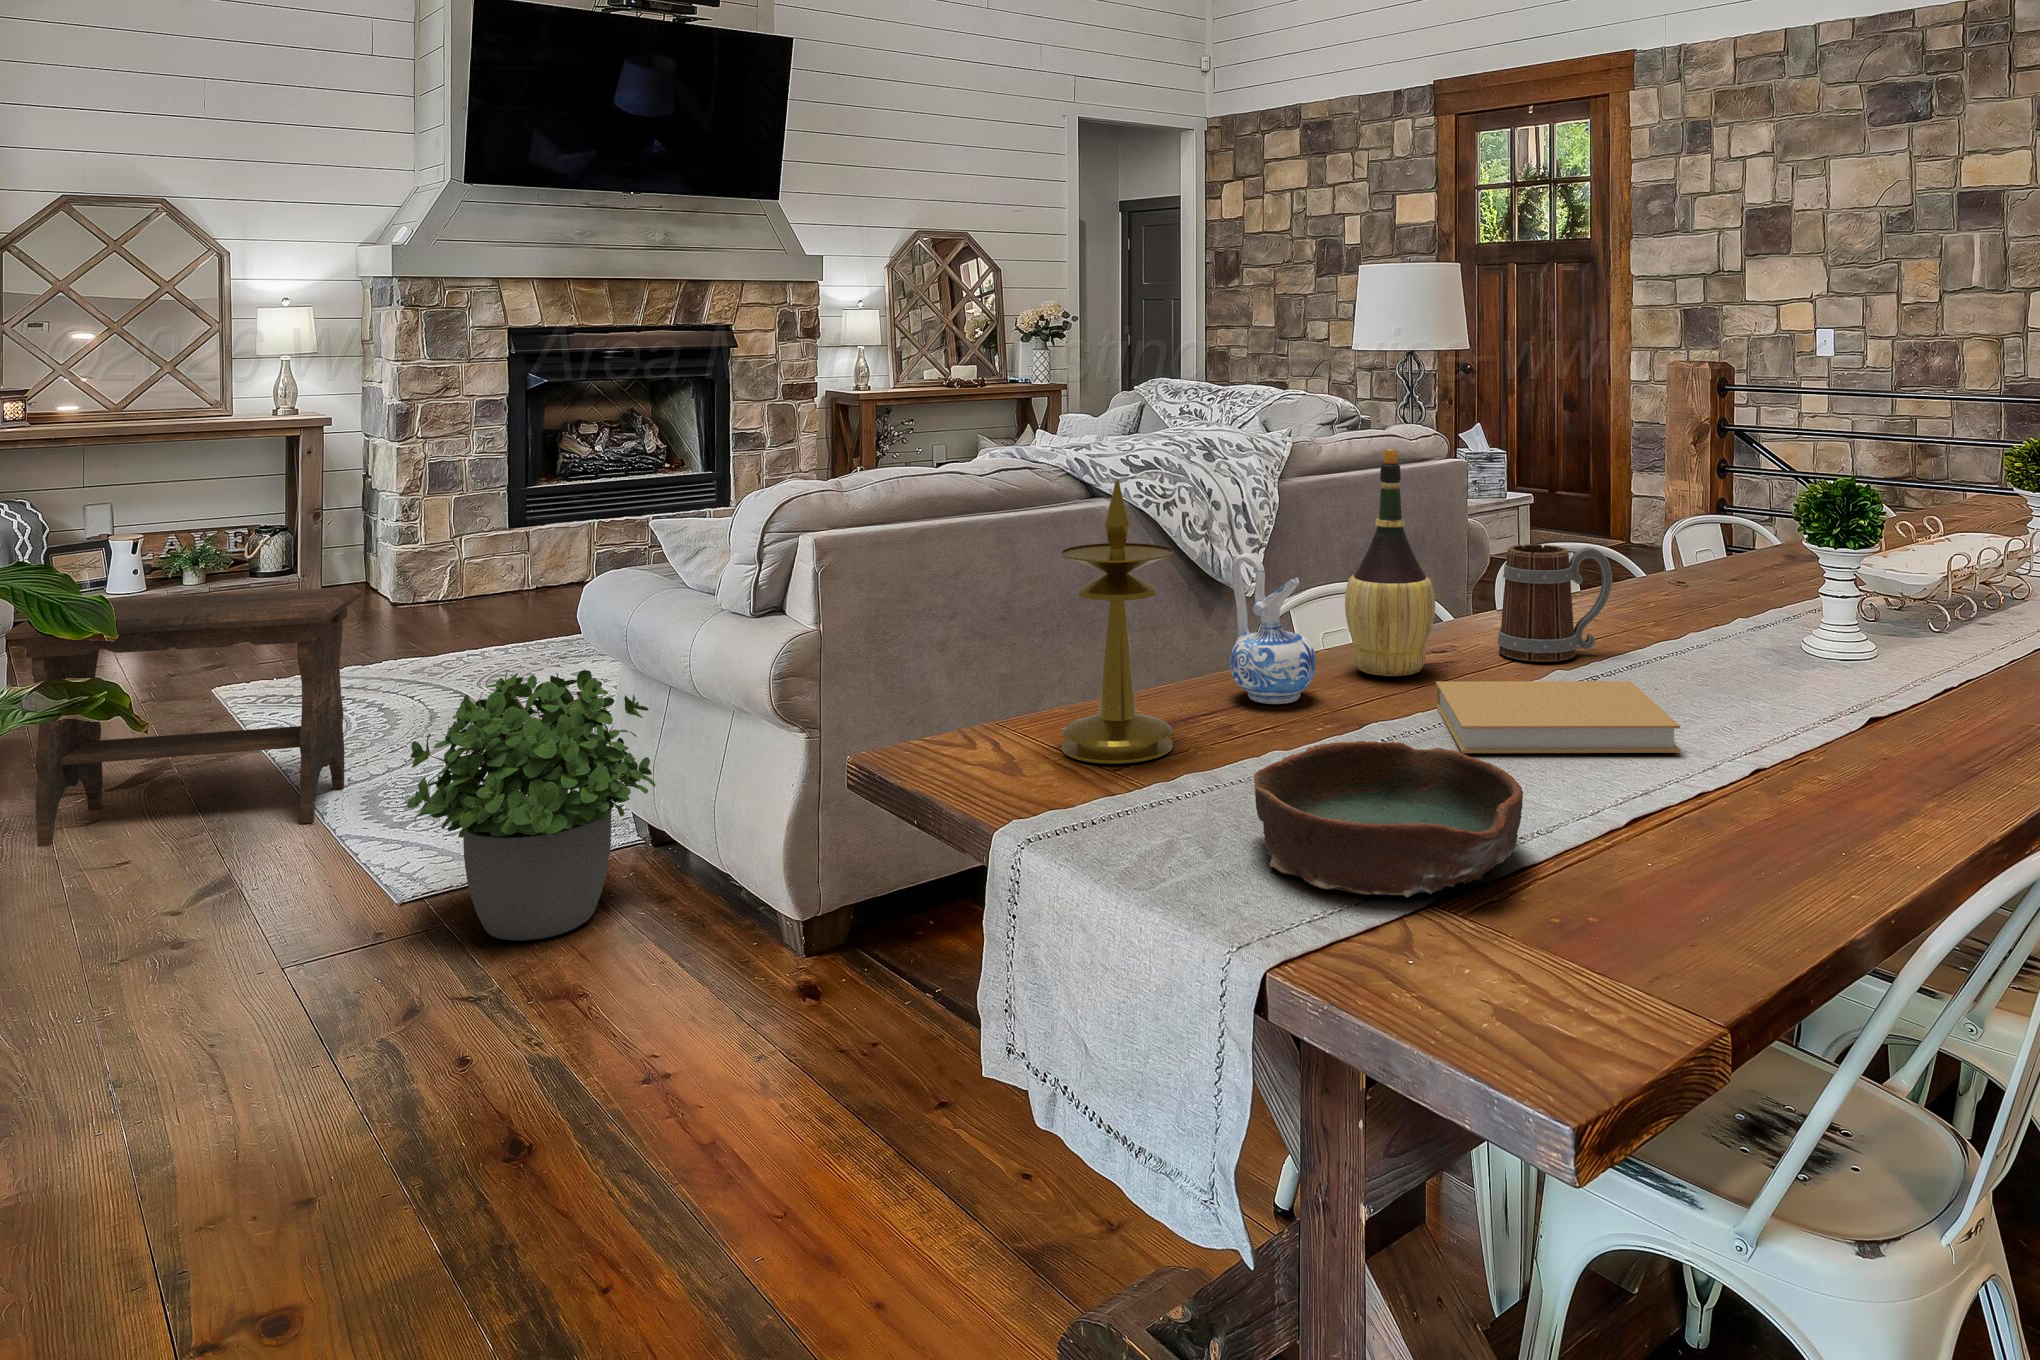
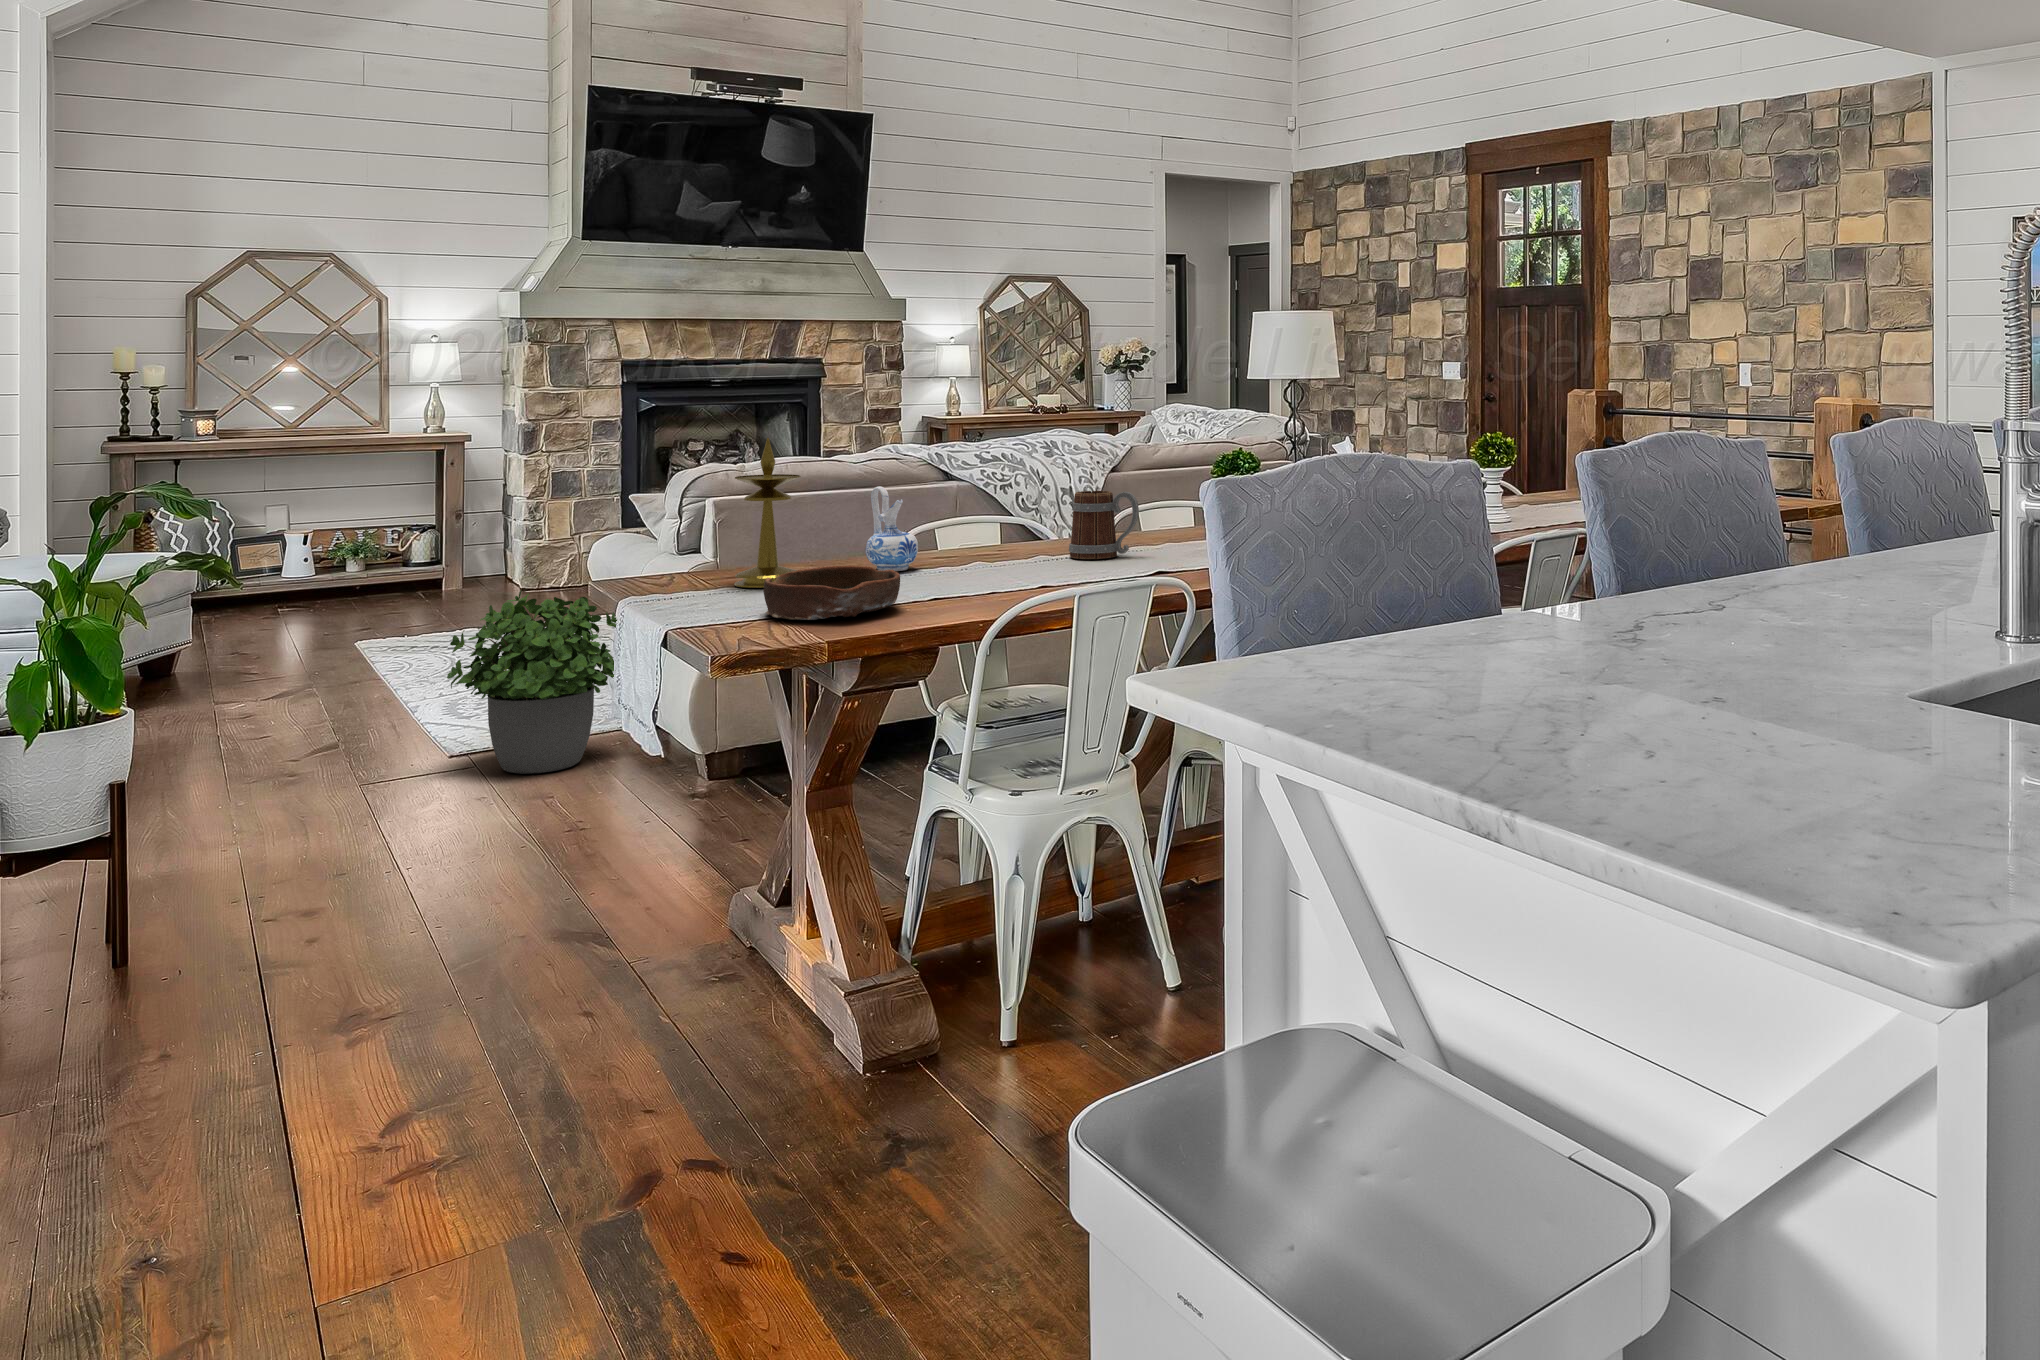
wine bottle: present [1345,449,1435,676] -> none [956,429,1013,562]
footstool: present [6,587,362,847] -> none [190,551,451,727]
book: present [1436,681,1680,753] -> none [948,560,1092,588]

